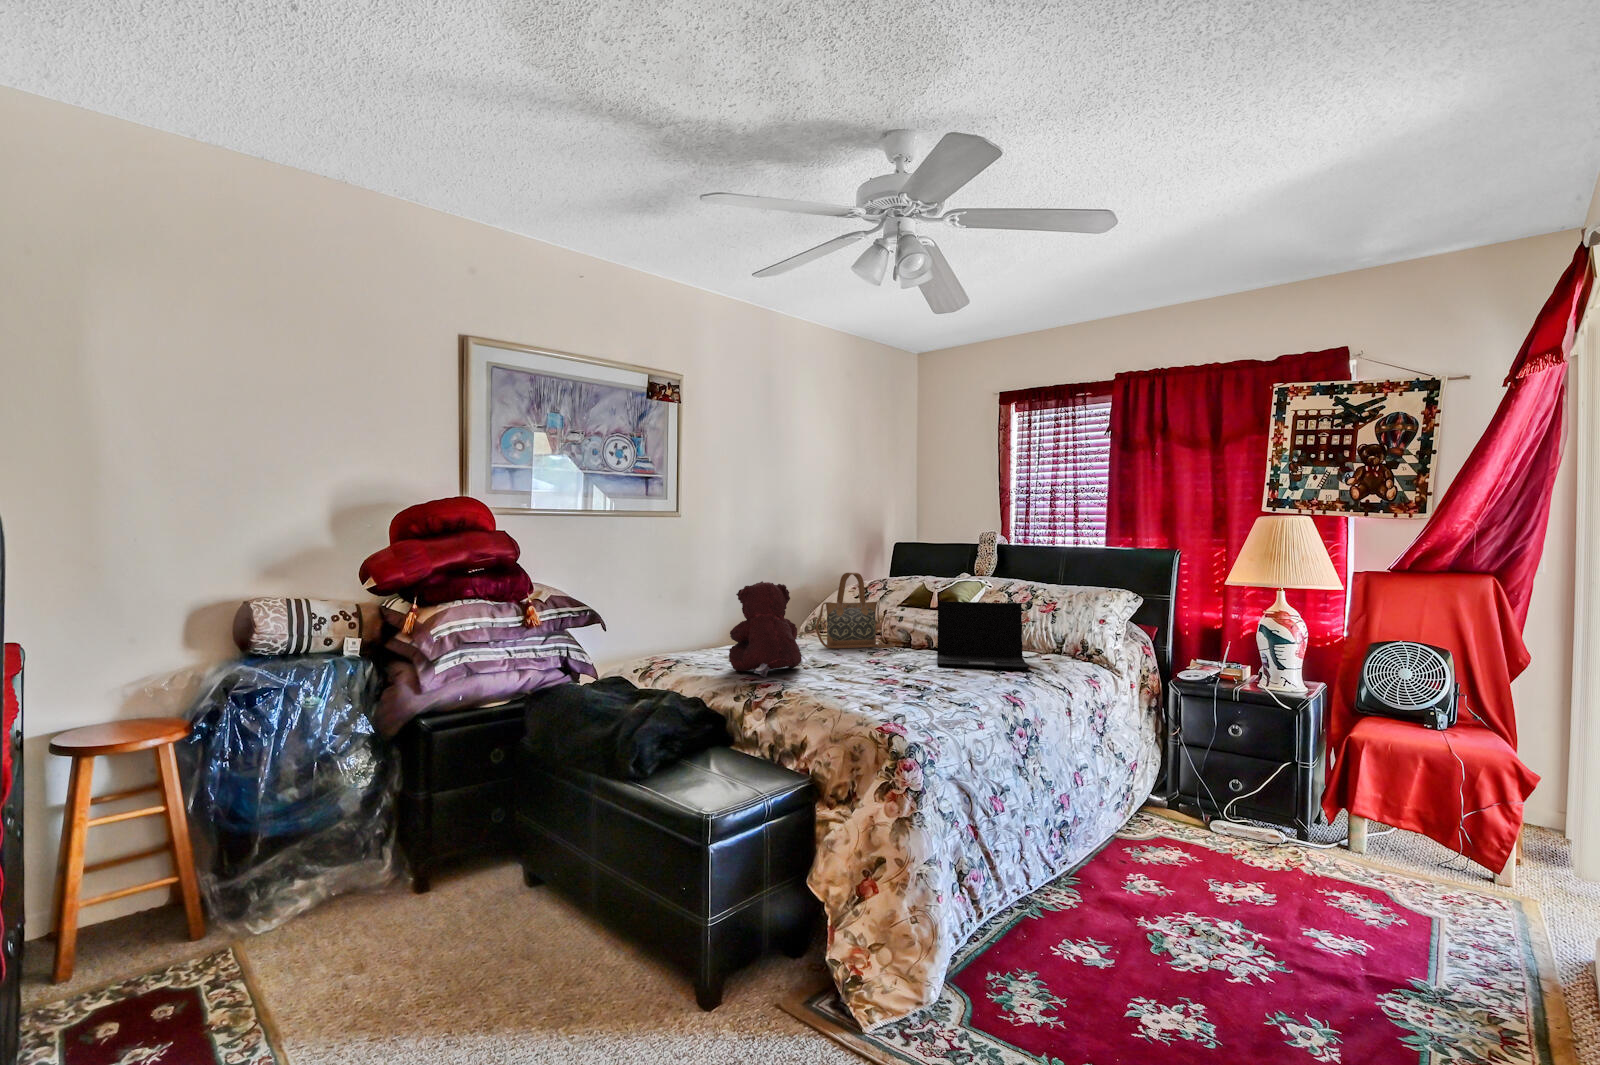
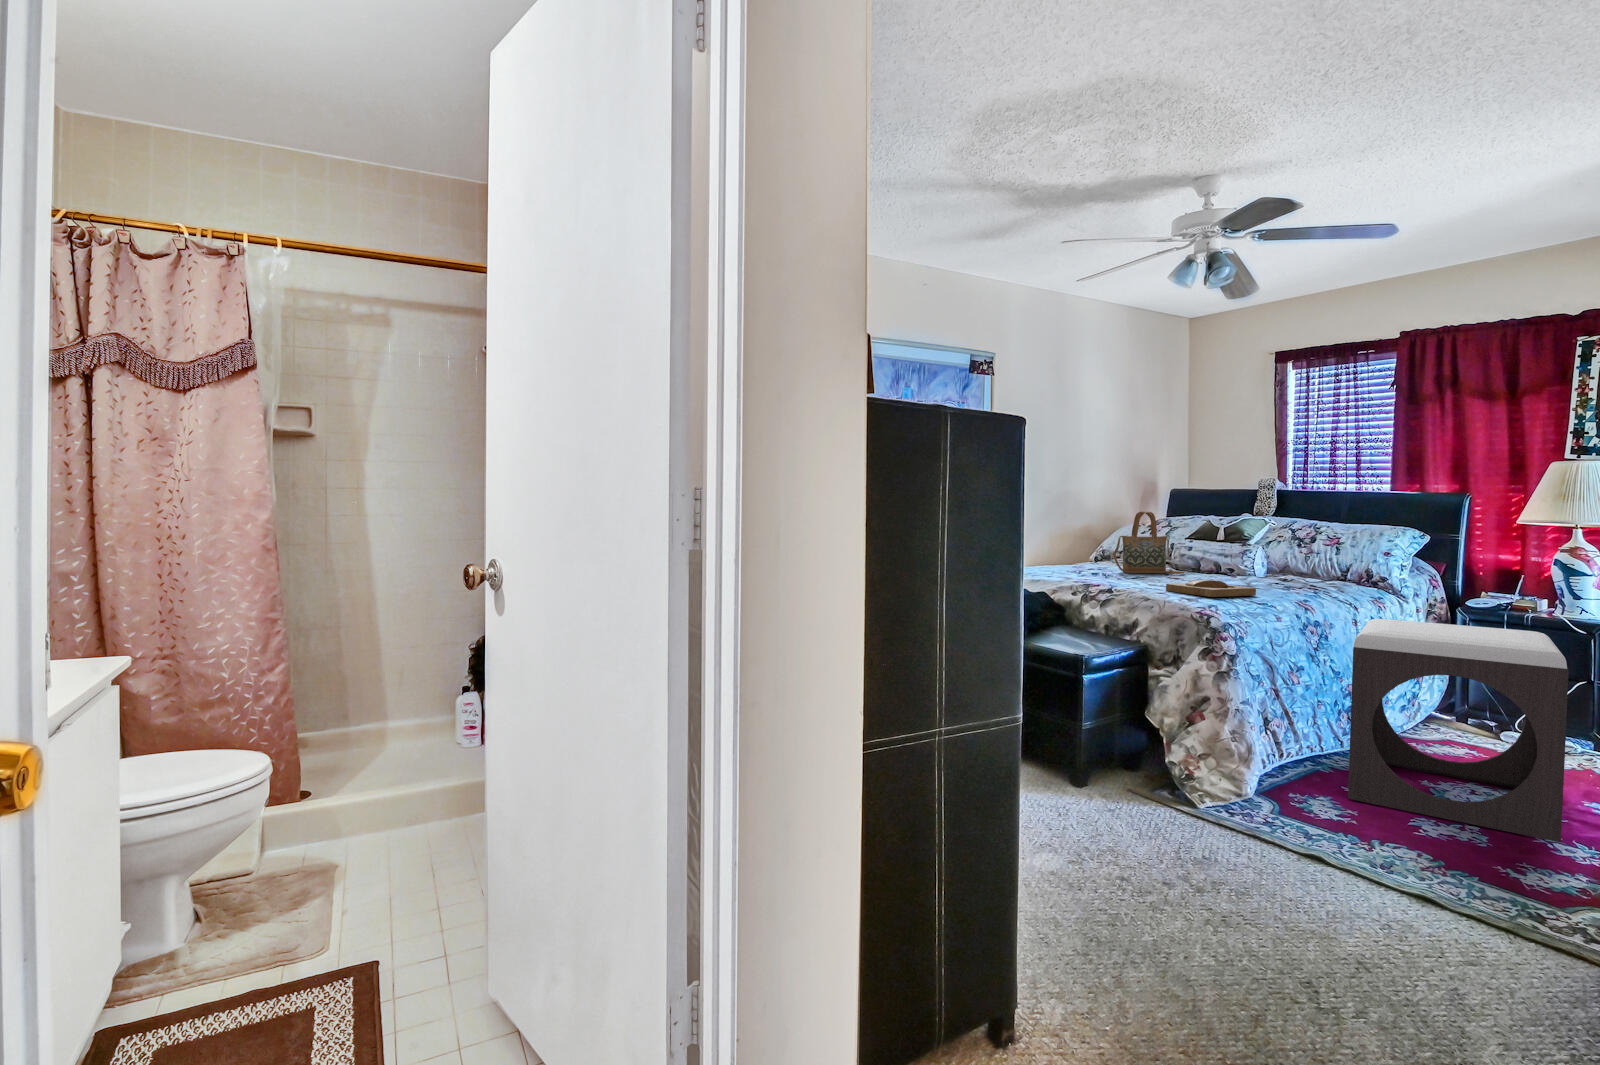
teddy bear: present [729,581,802,678] -> none [1054,513,1113,585]
laptop: present [937,601,1029,670] -> none [1226,534,1316,588]
tray: none [857,669,958,697] -> present [1166,580,1256,597]
footstool: none [1056,718,1293,1031] -> present [1348,619,1569,842]

